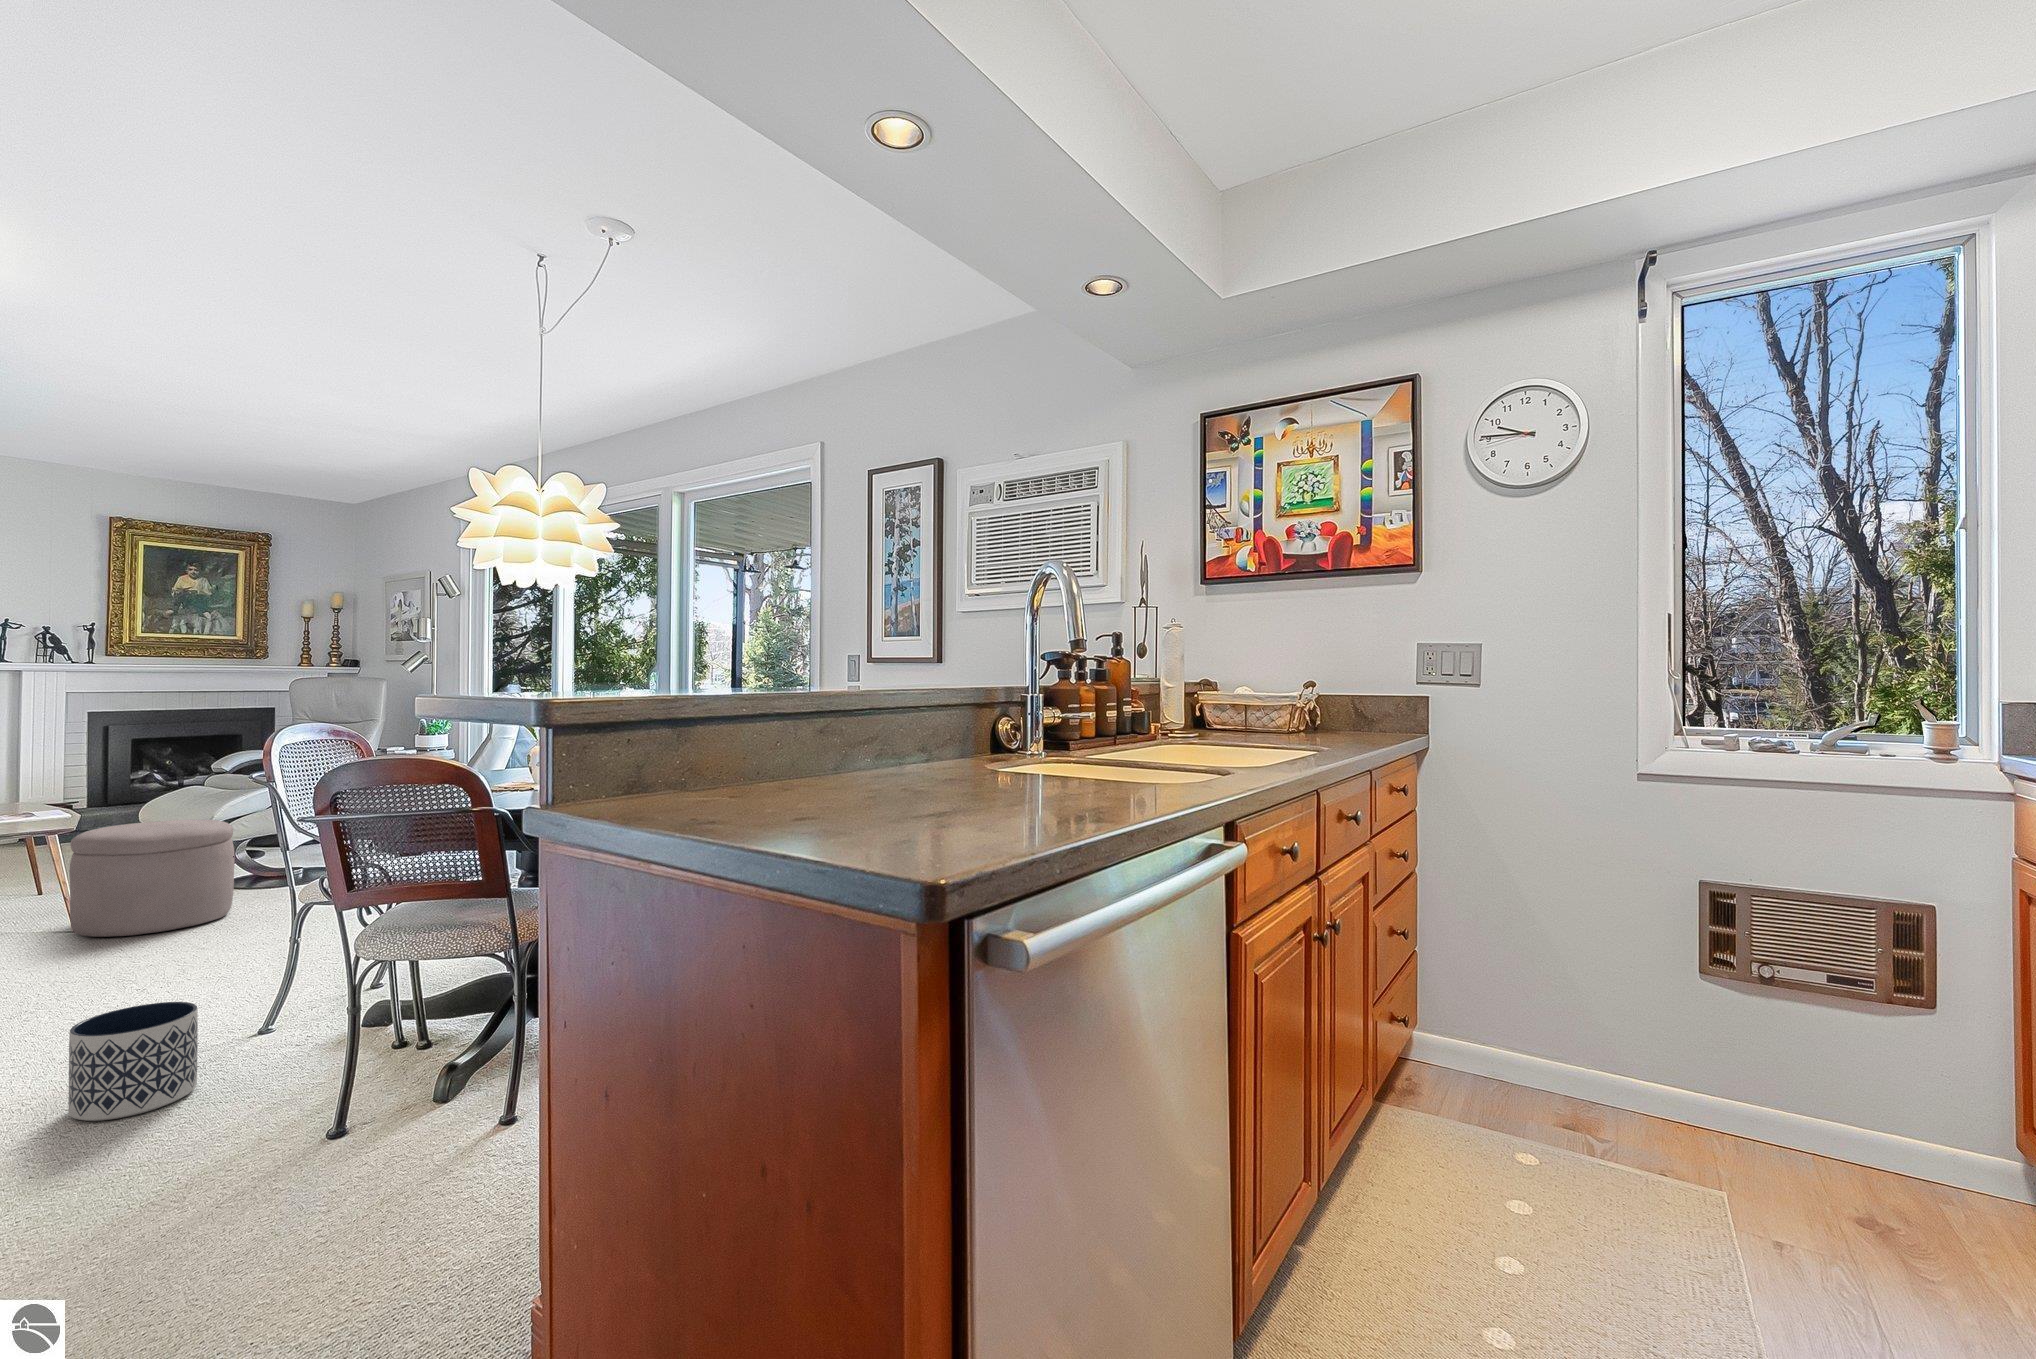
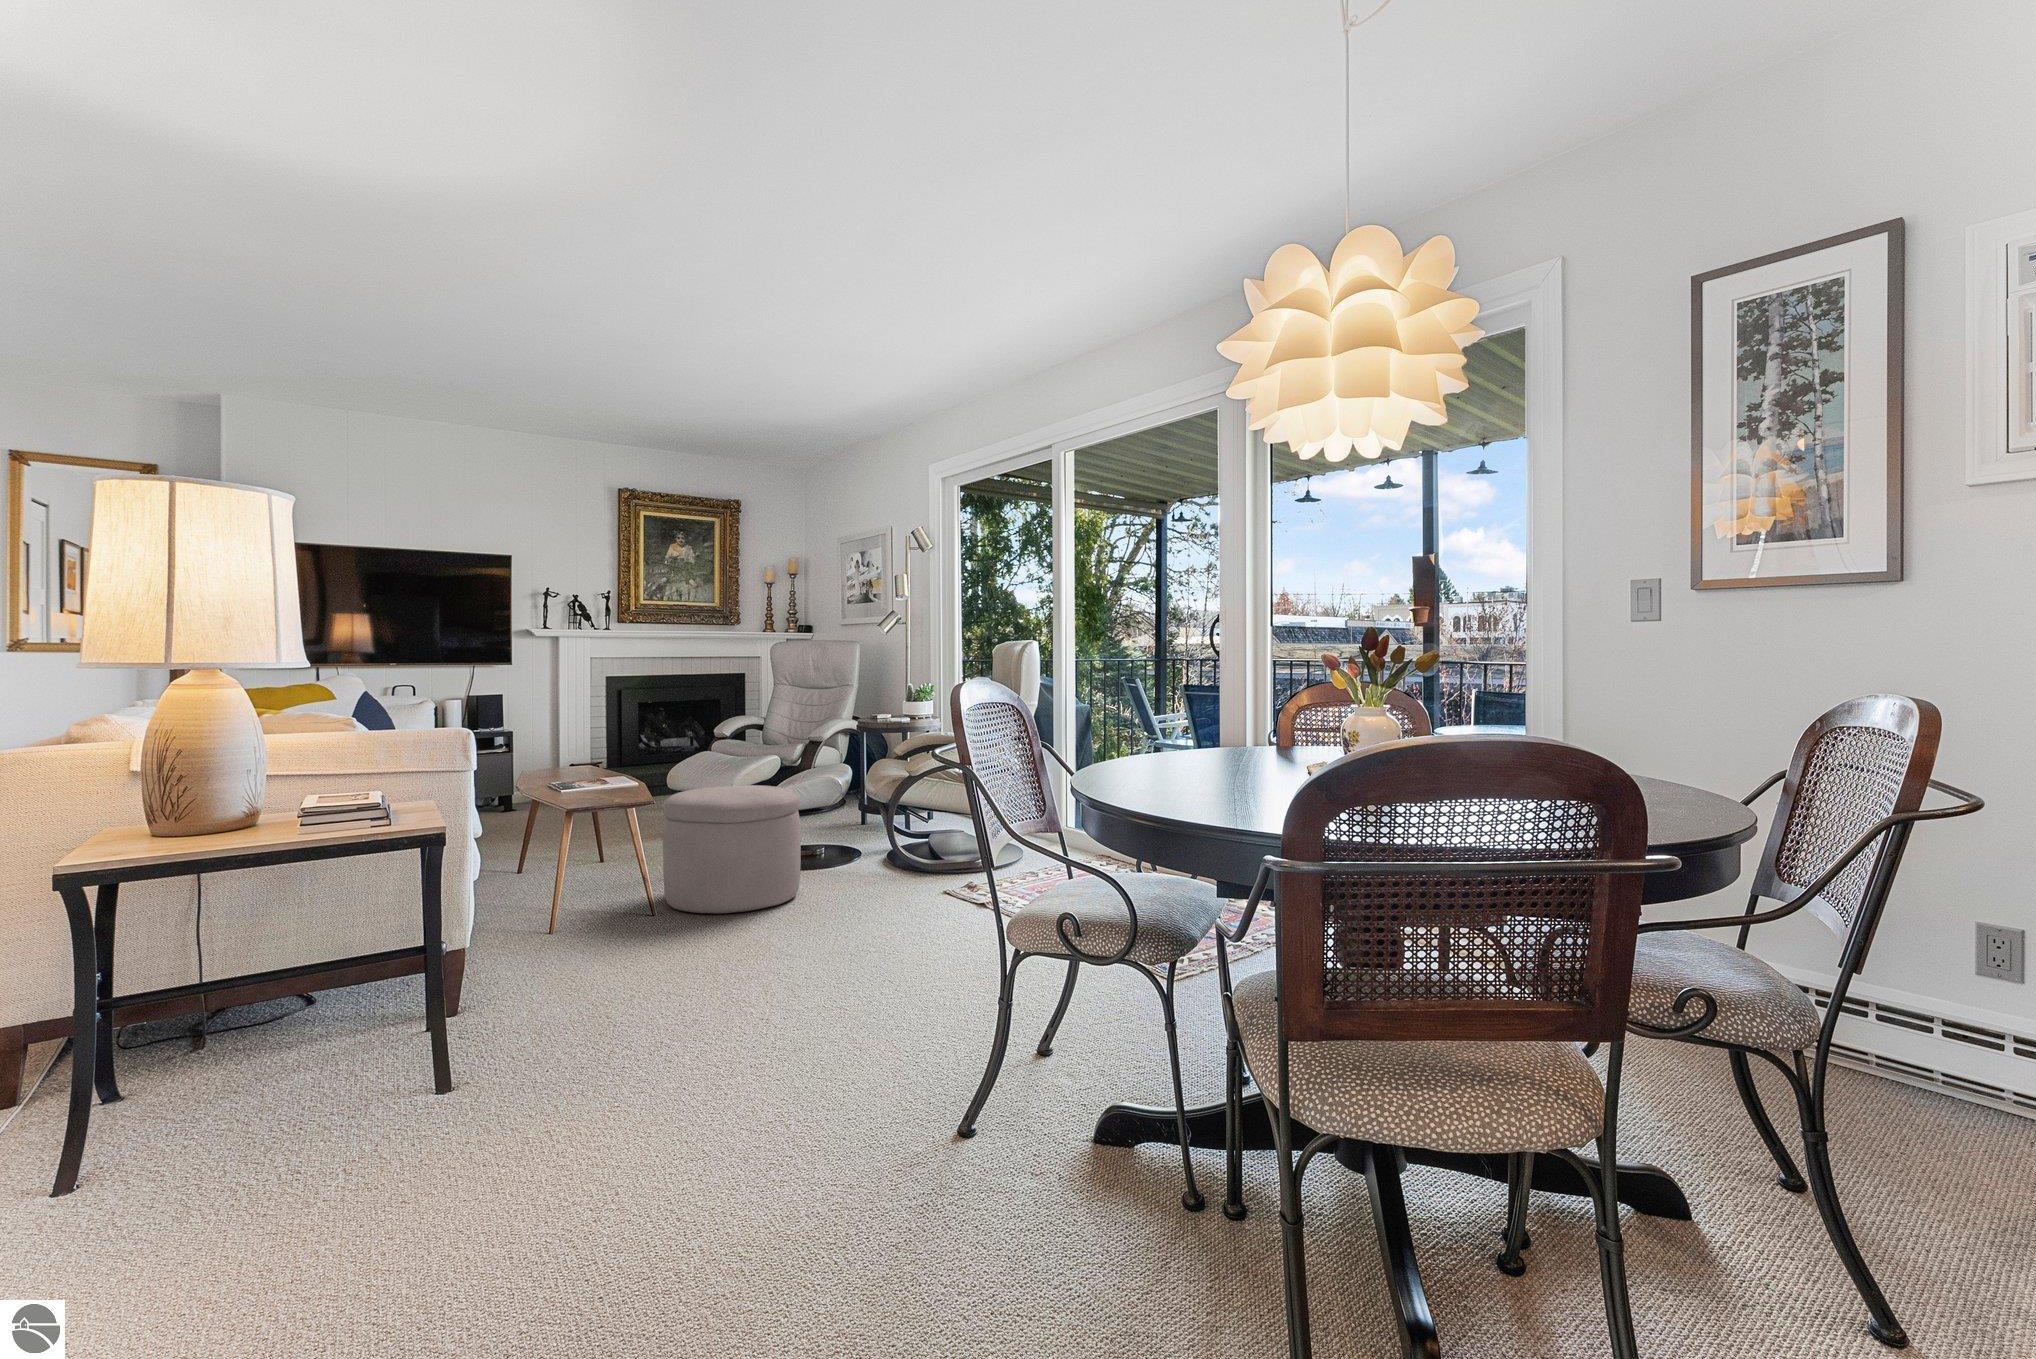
planter: present [69,1002,198,1121] -> none [845,1052,980,1237]

